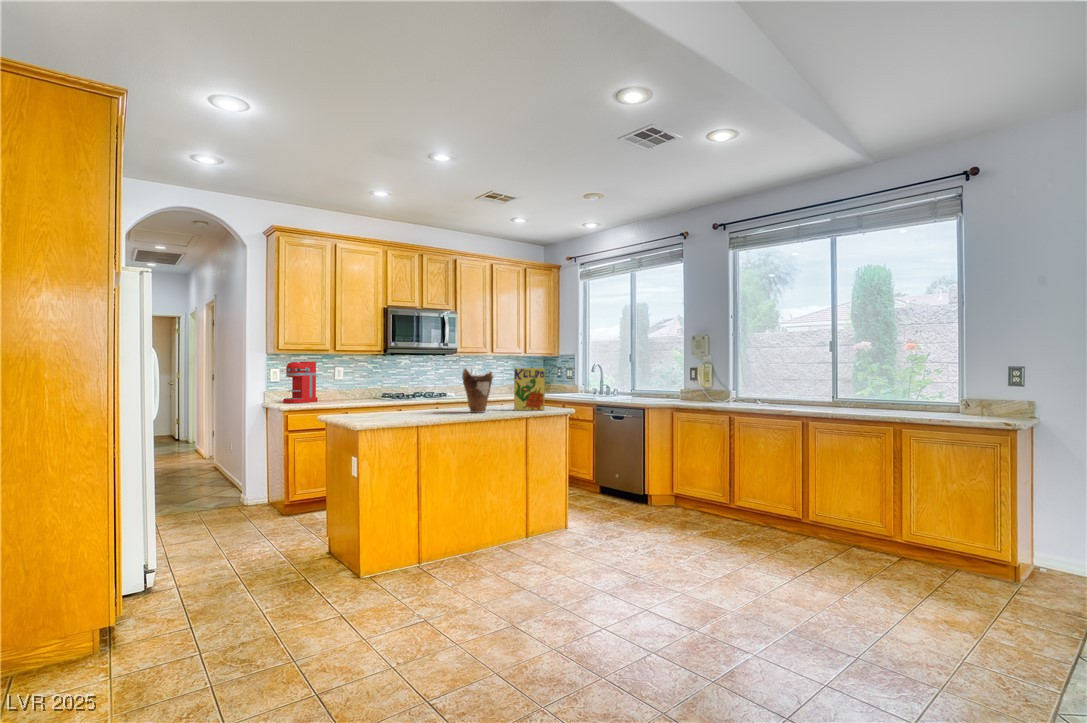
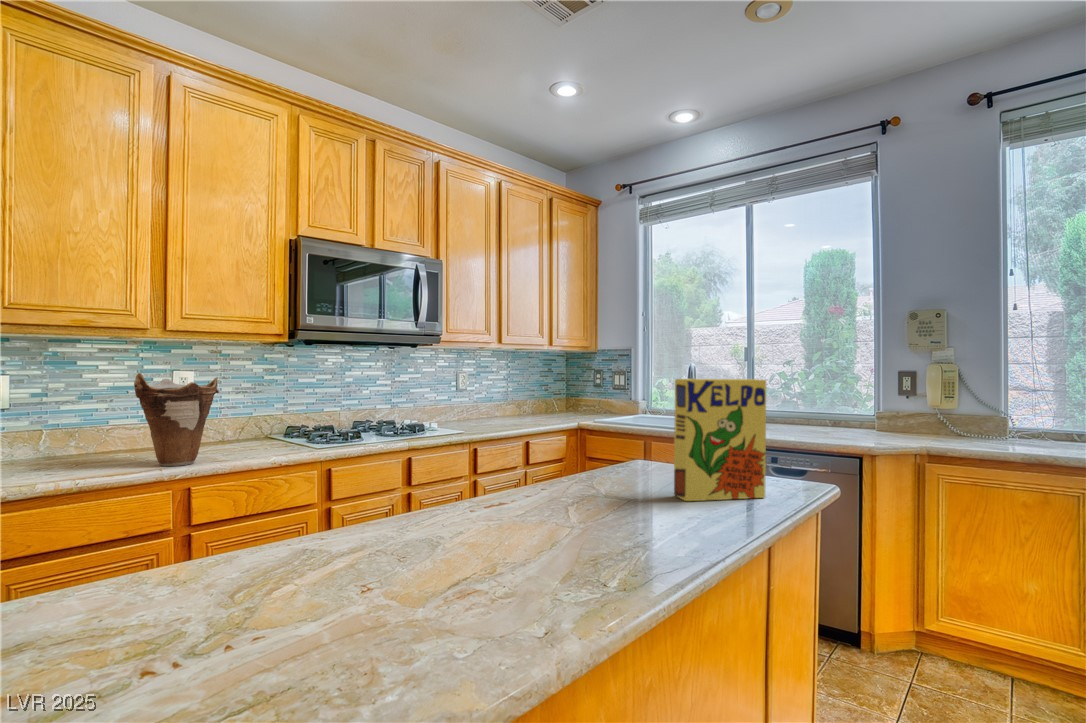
coffee maker: present [283,362,318,403] -> none [11,357,120,466]
vase: present [462,369,493,413] -> present [134,373,219,466]

